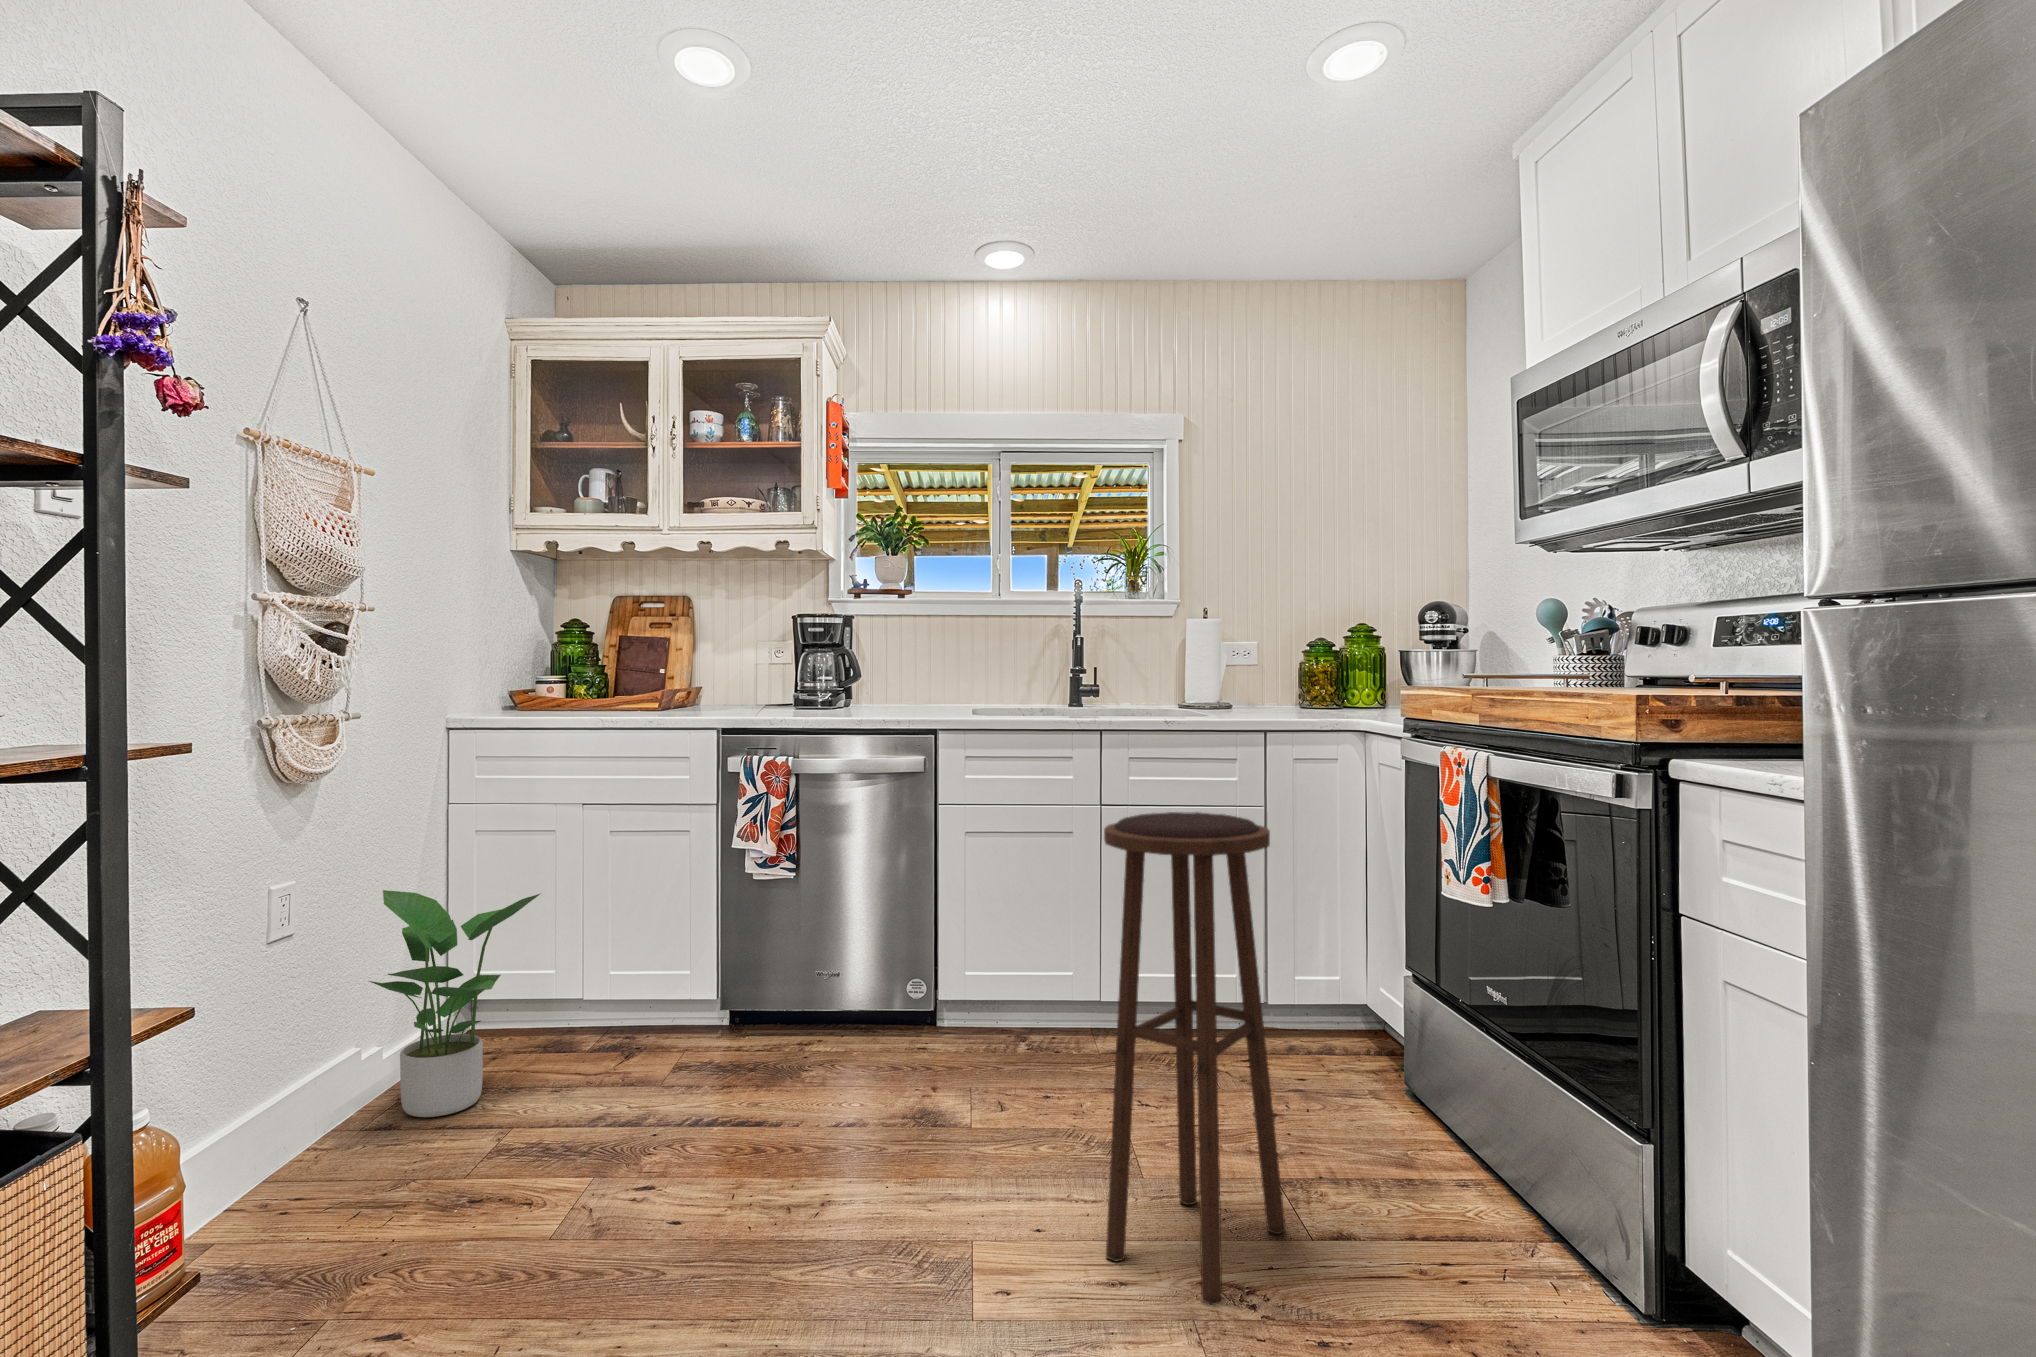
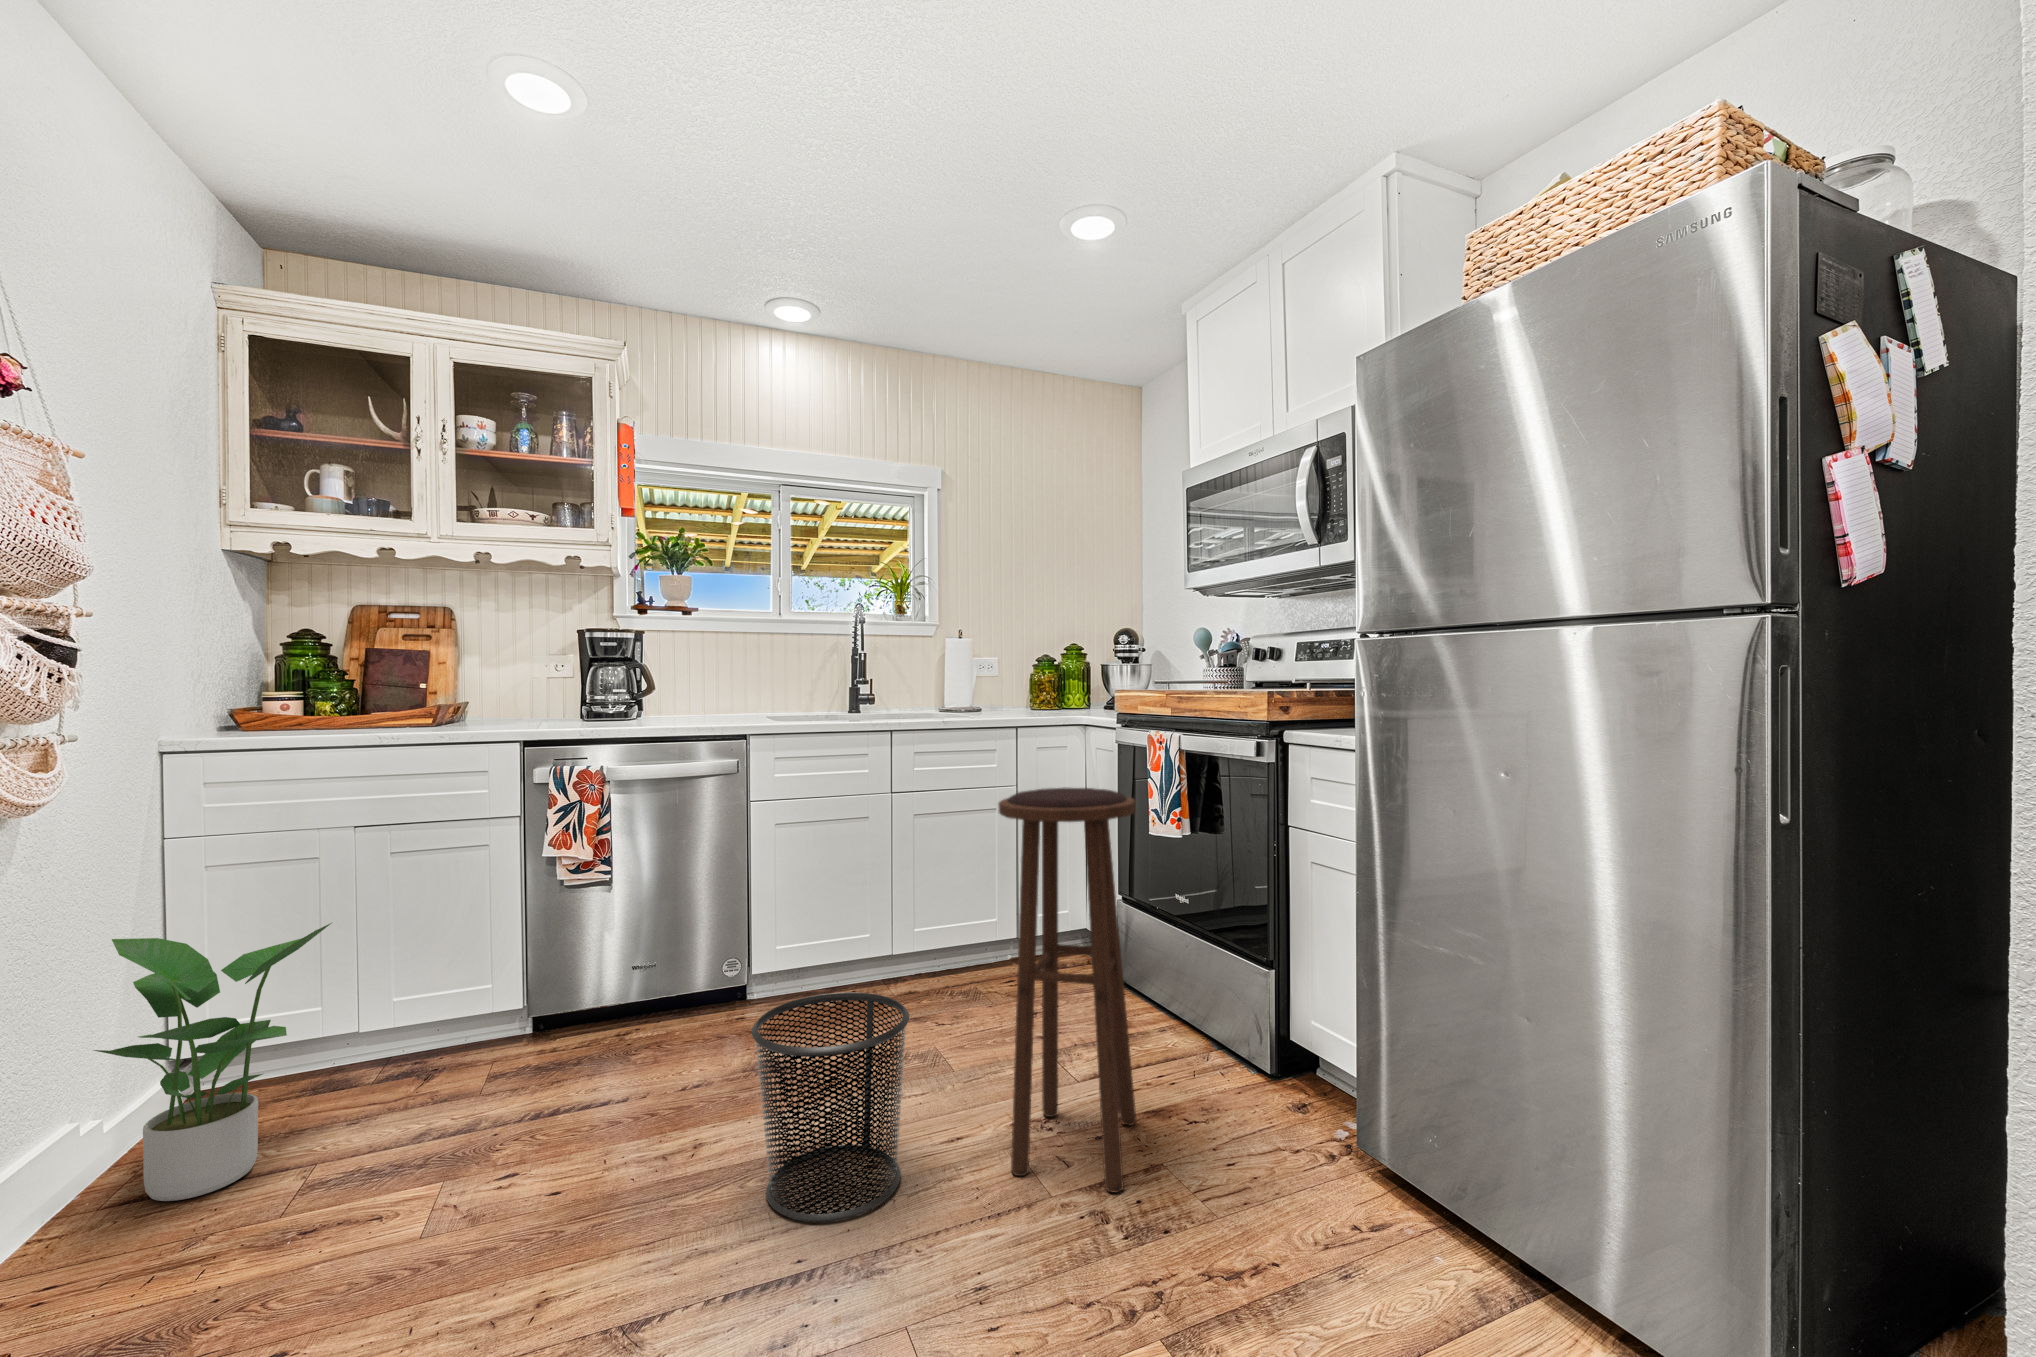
waste bin: none [834,1020,1001,1260] -> present [752,992,909,1222]

